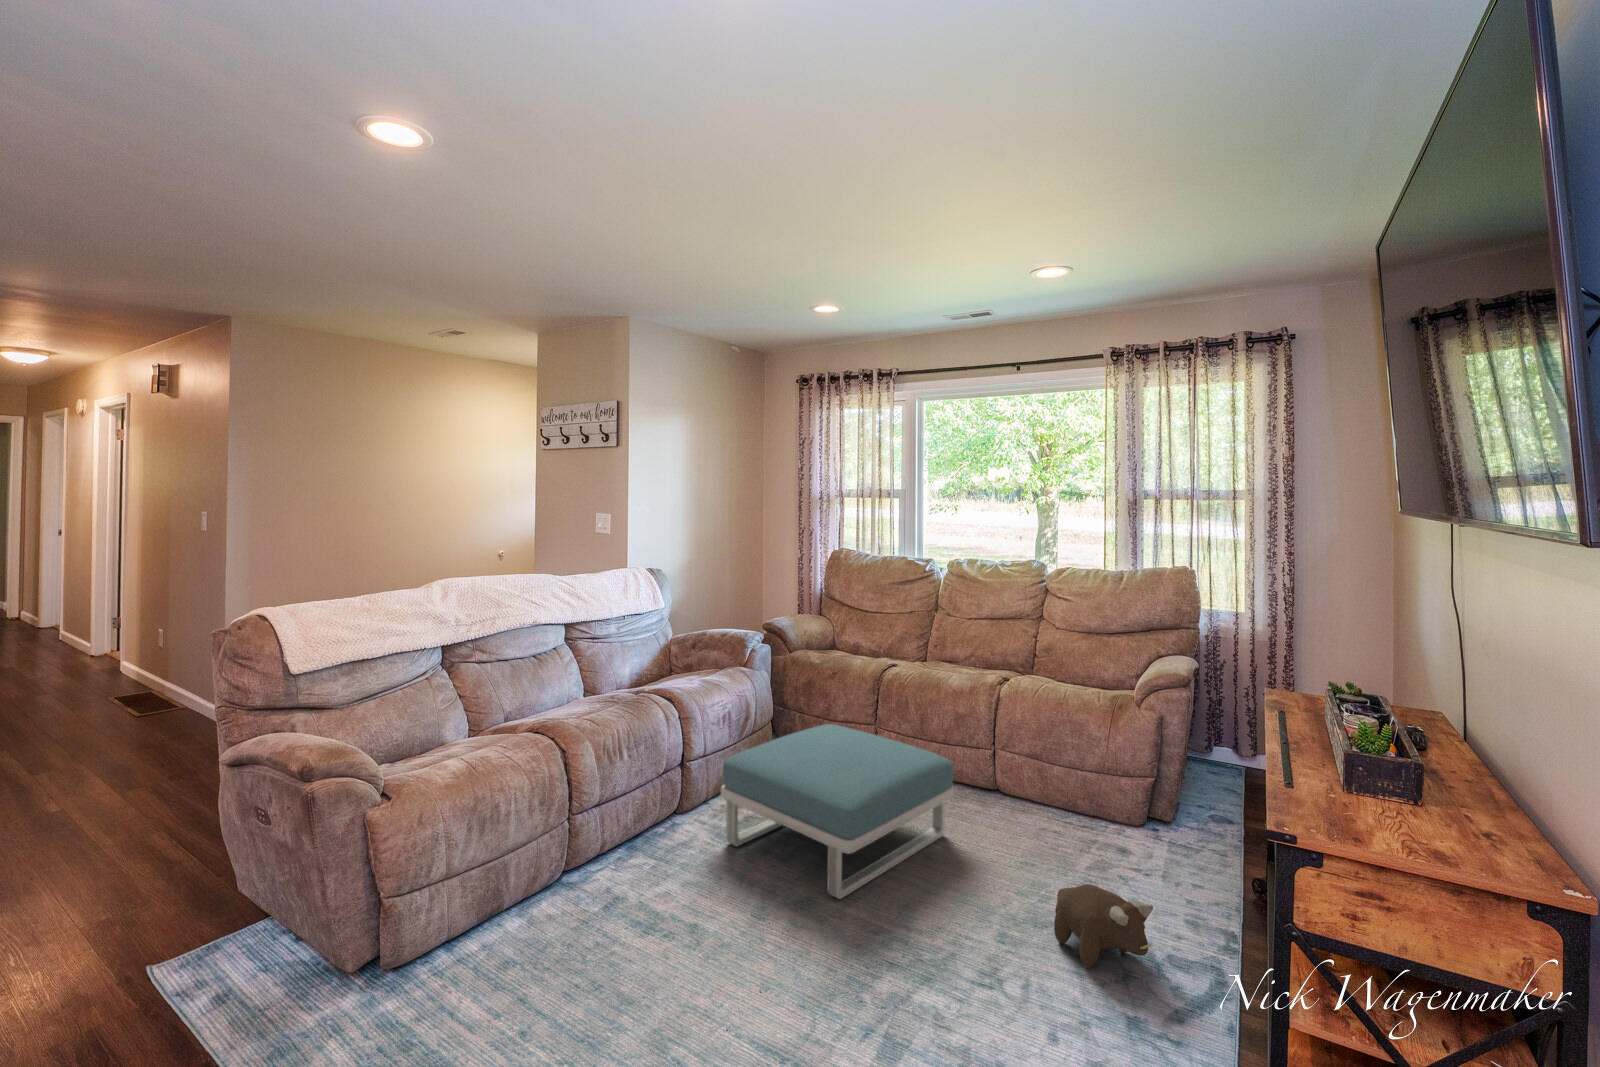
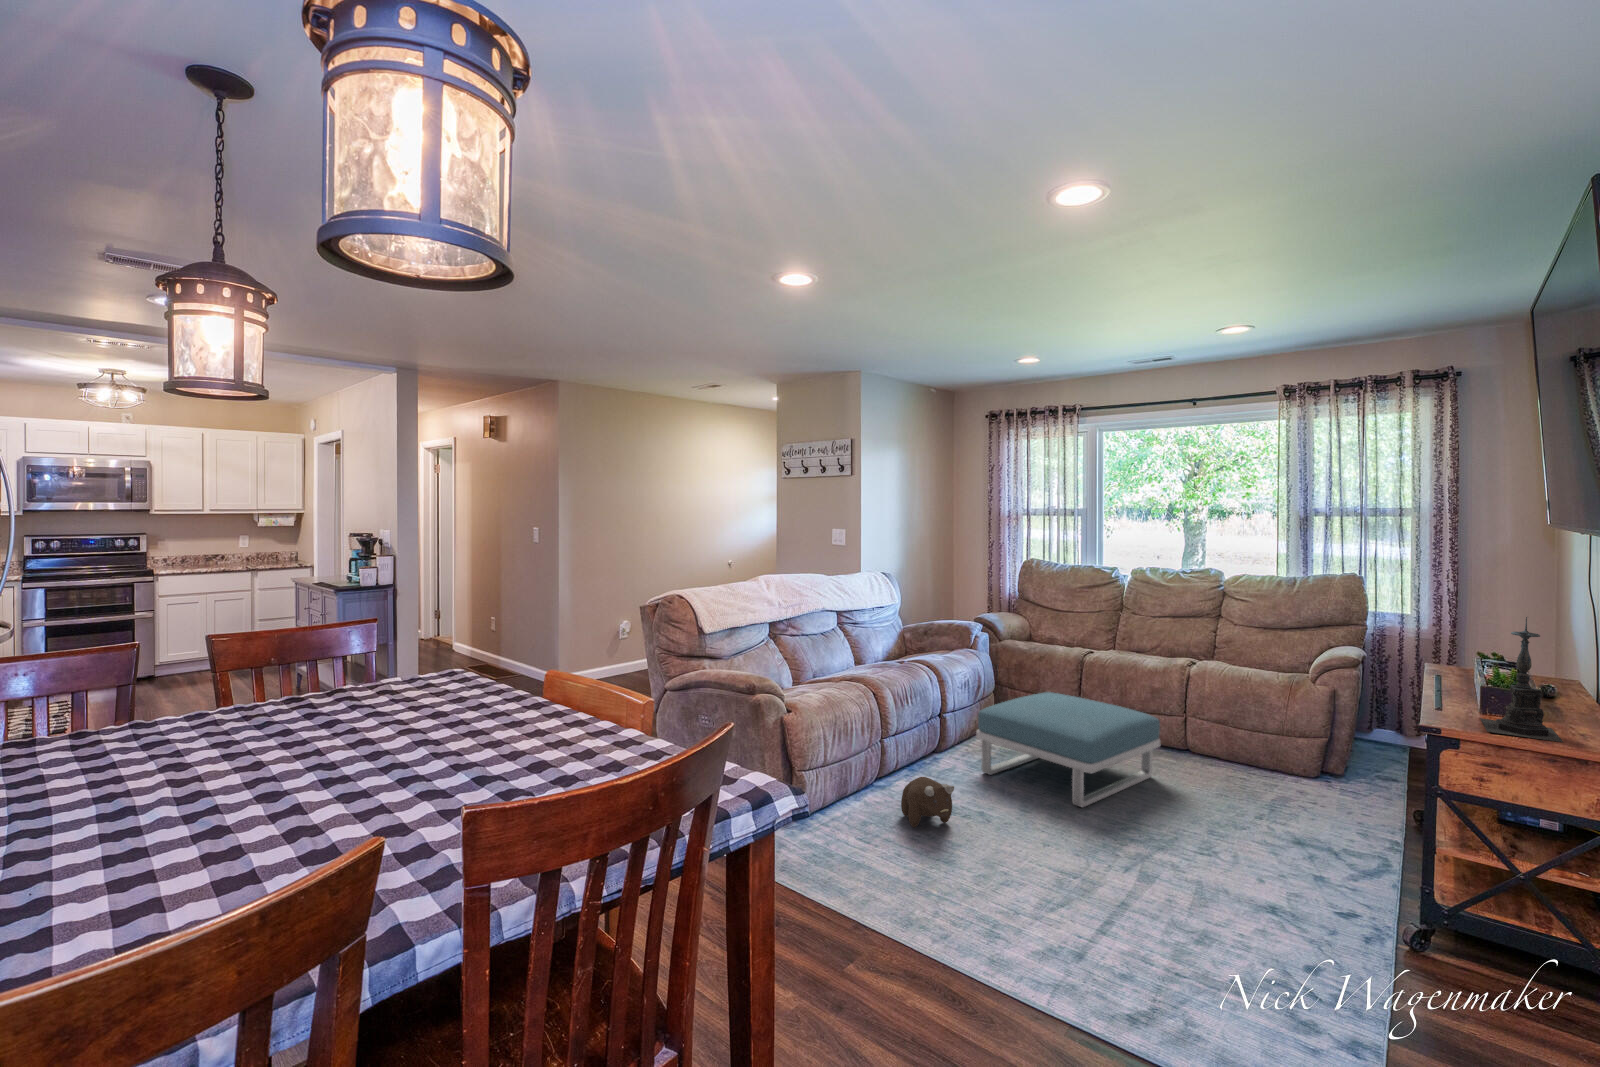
candle holder: none [1347,649,1474,849] -> present [1480,617,1563,742]
plush toy: present [1054,884,1153,968] -> present [901,777,954,828]

